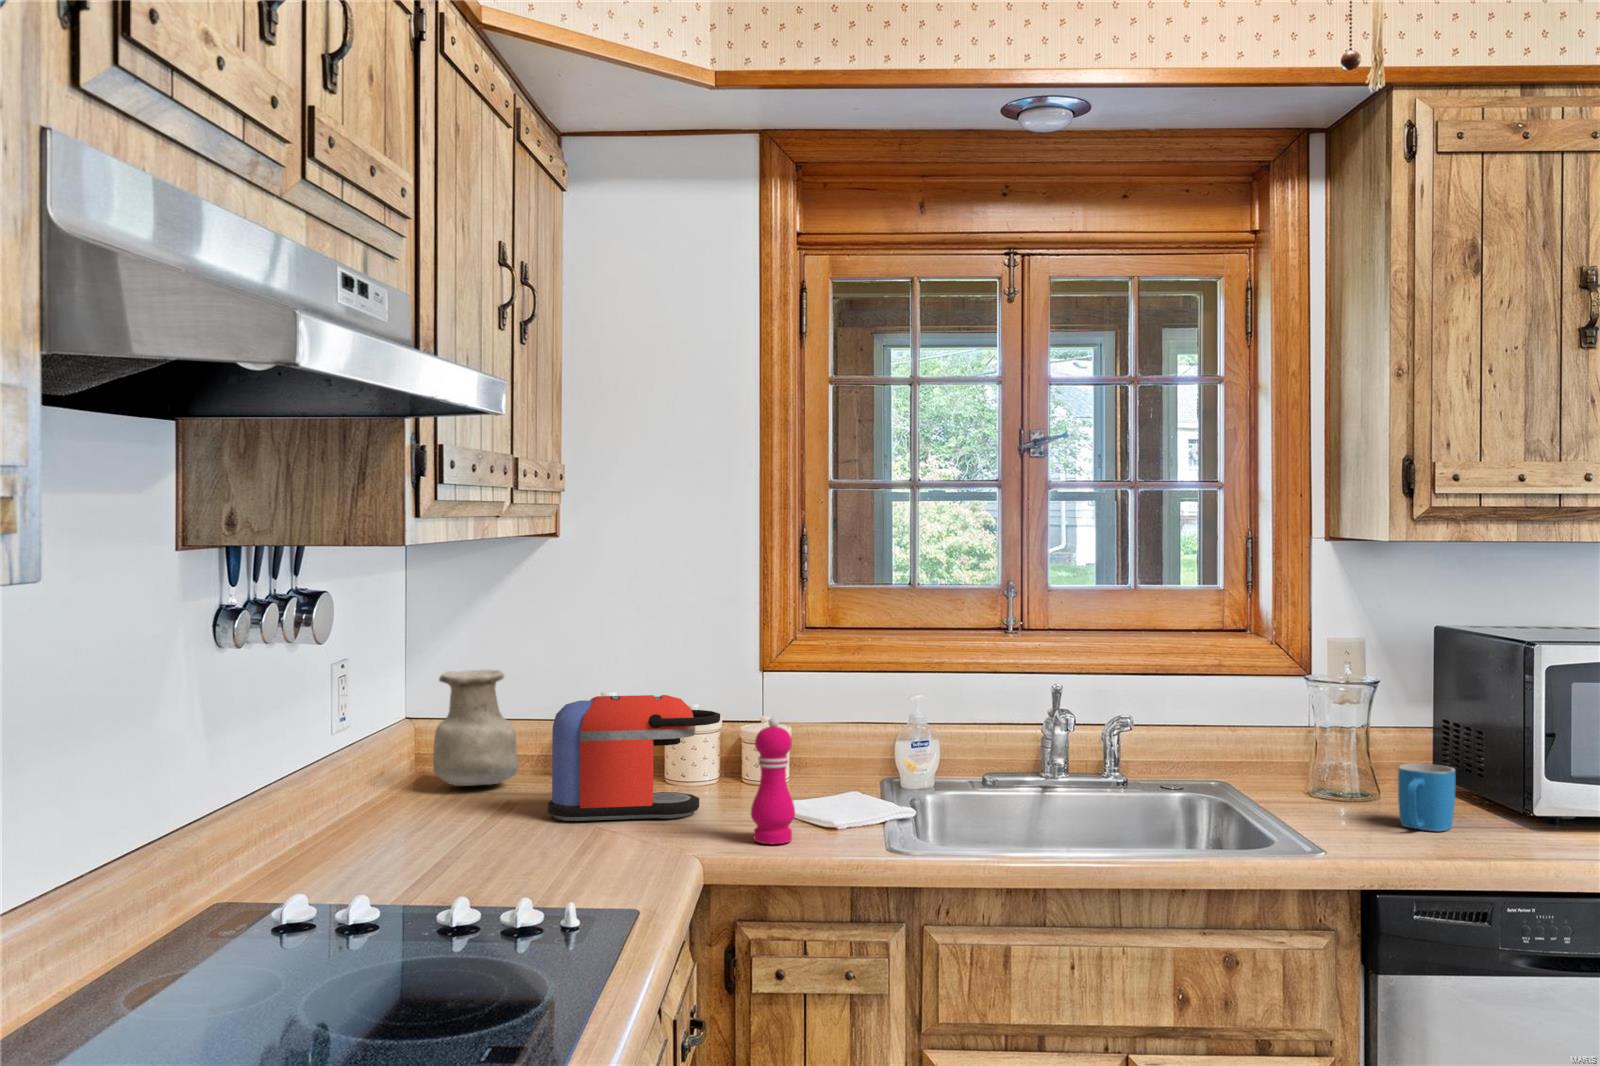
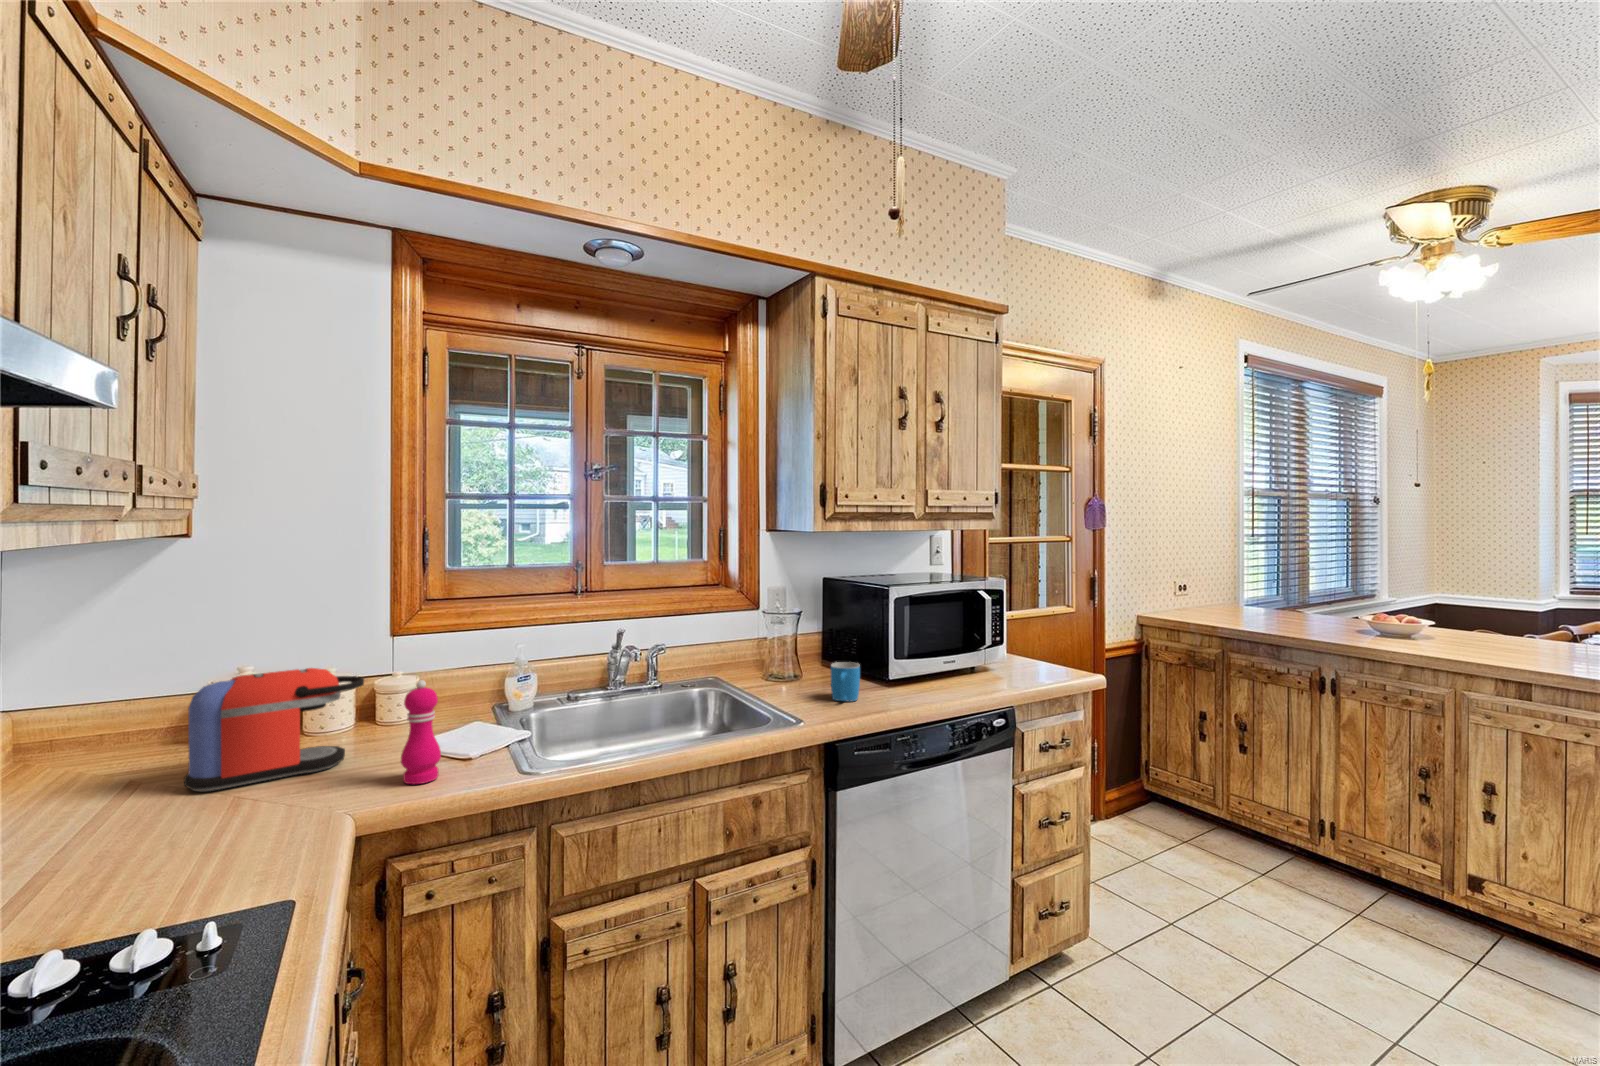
vase: present [433,670,519,786] -> none [40,657,148,769]

